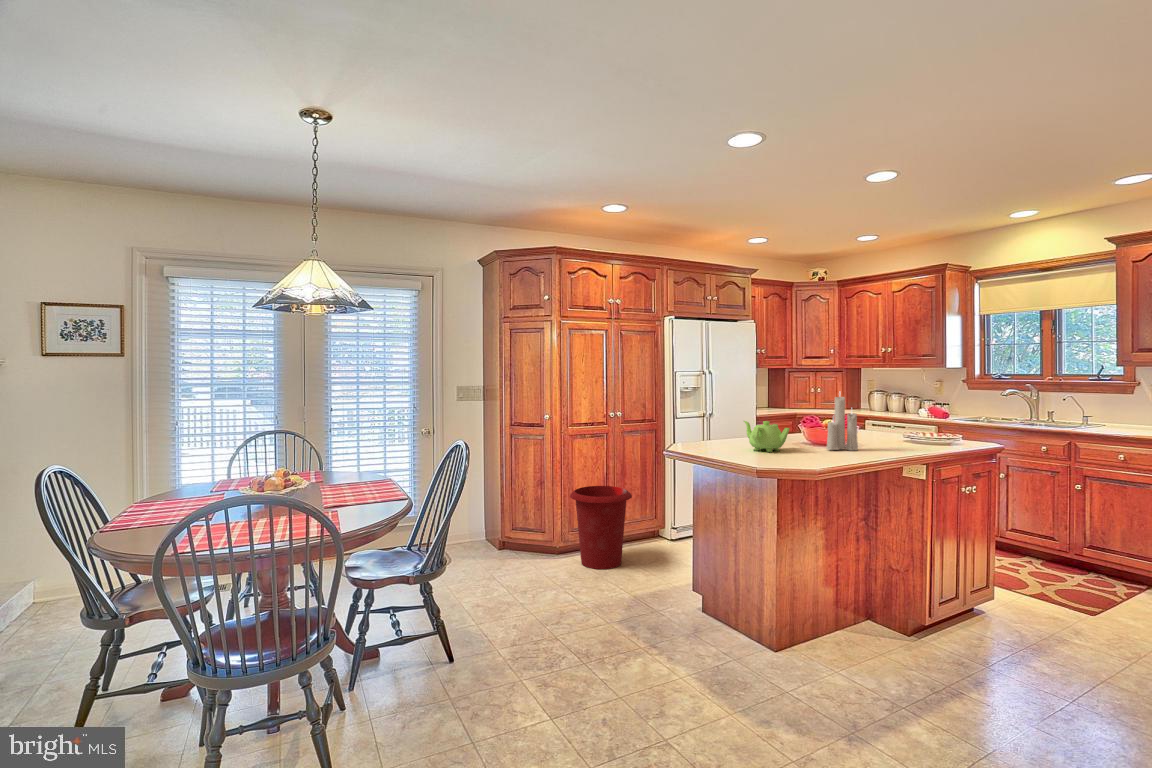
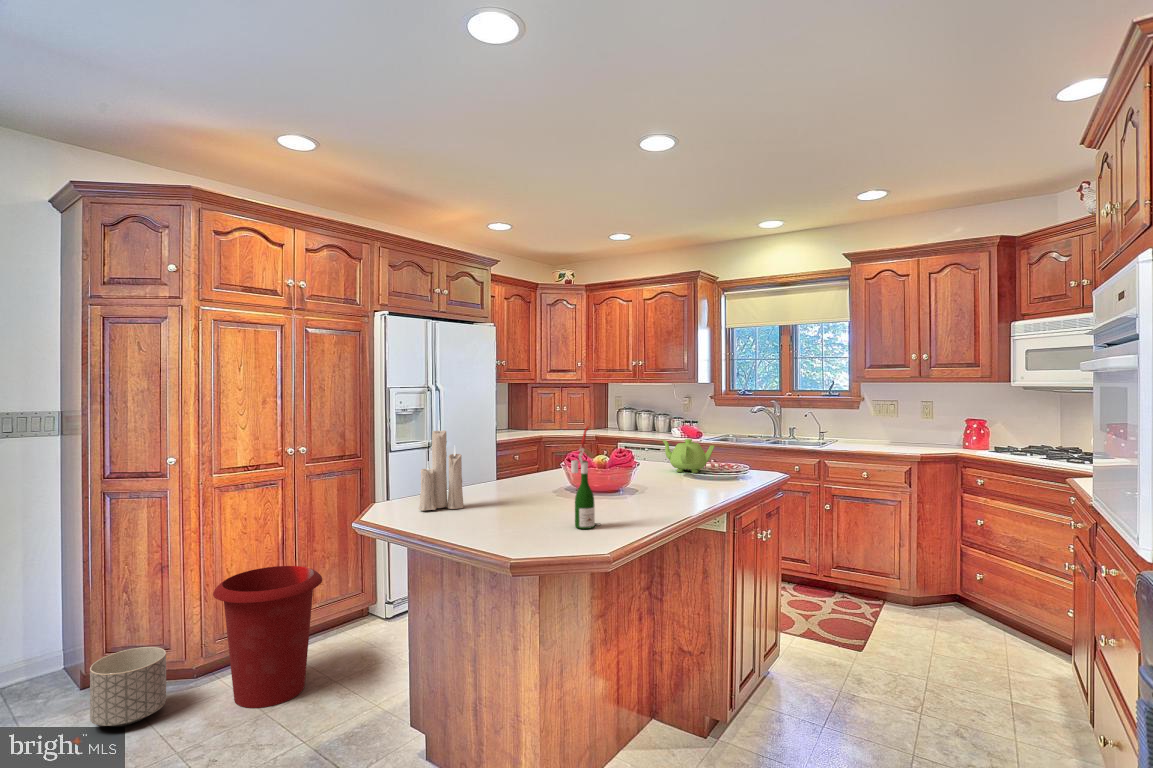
wine bottle: none [794,395,816,463] -> present [571,426,601,529]
candle: present [826,397,858,451] -> present [419,421,463,511]
teapot: present [744,421,790,452] -> present [662,439,715,473]
planter: none [510,524,546,565] -> present [90,647,166,726]

